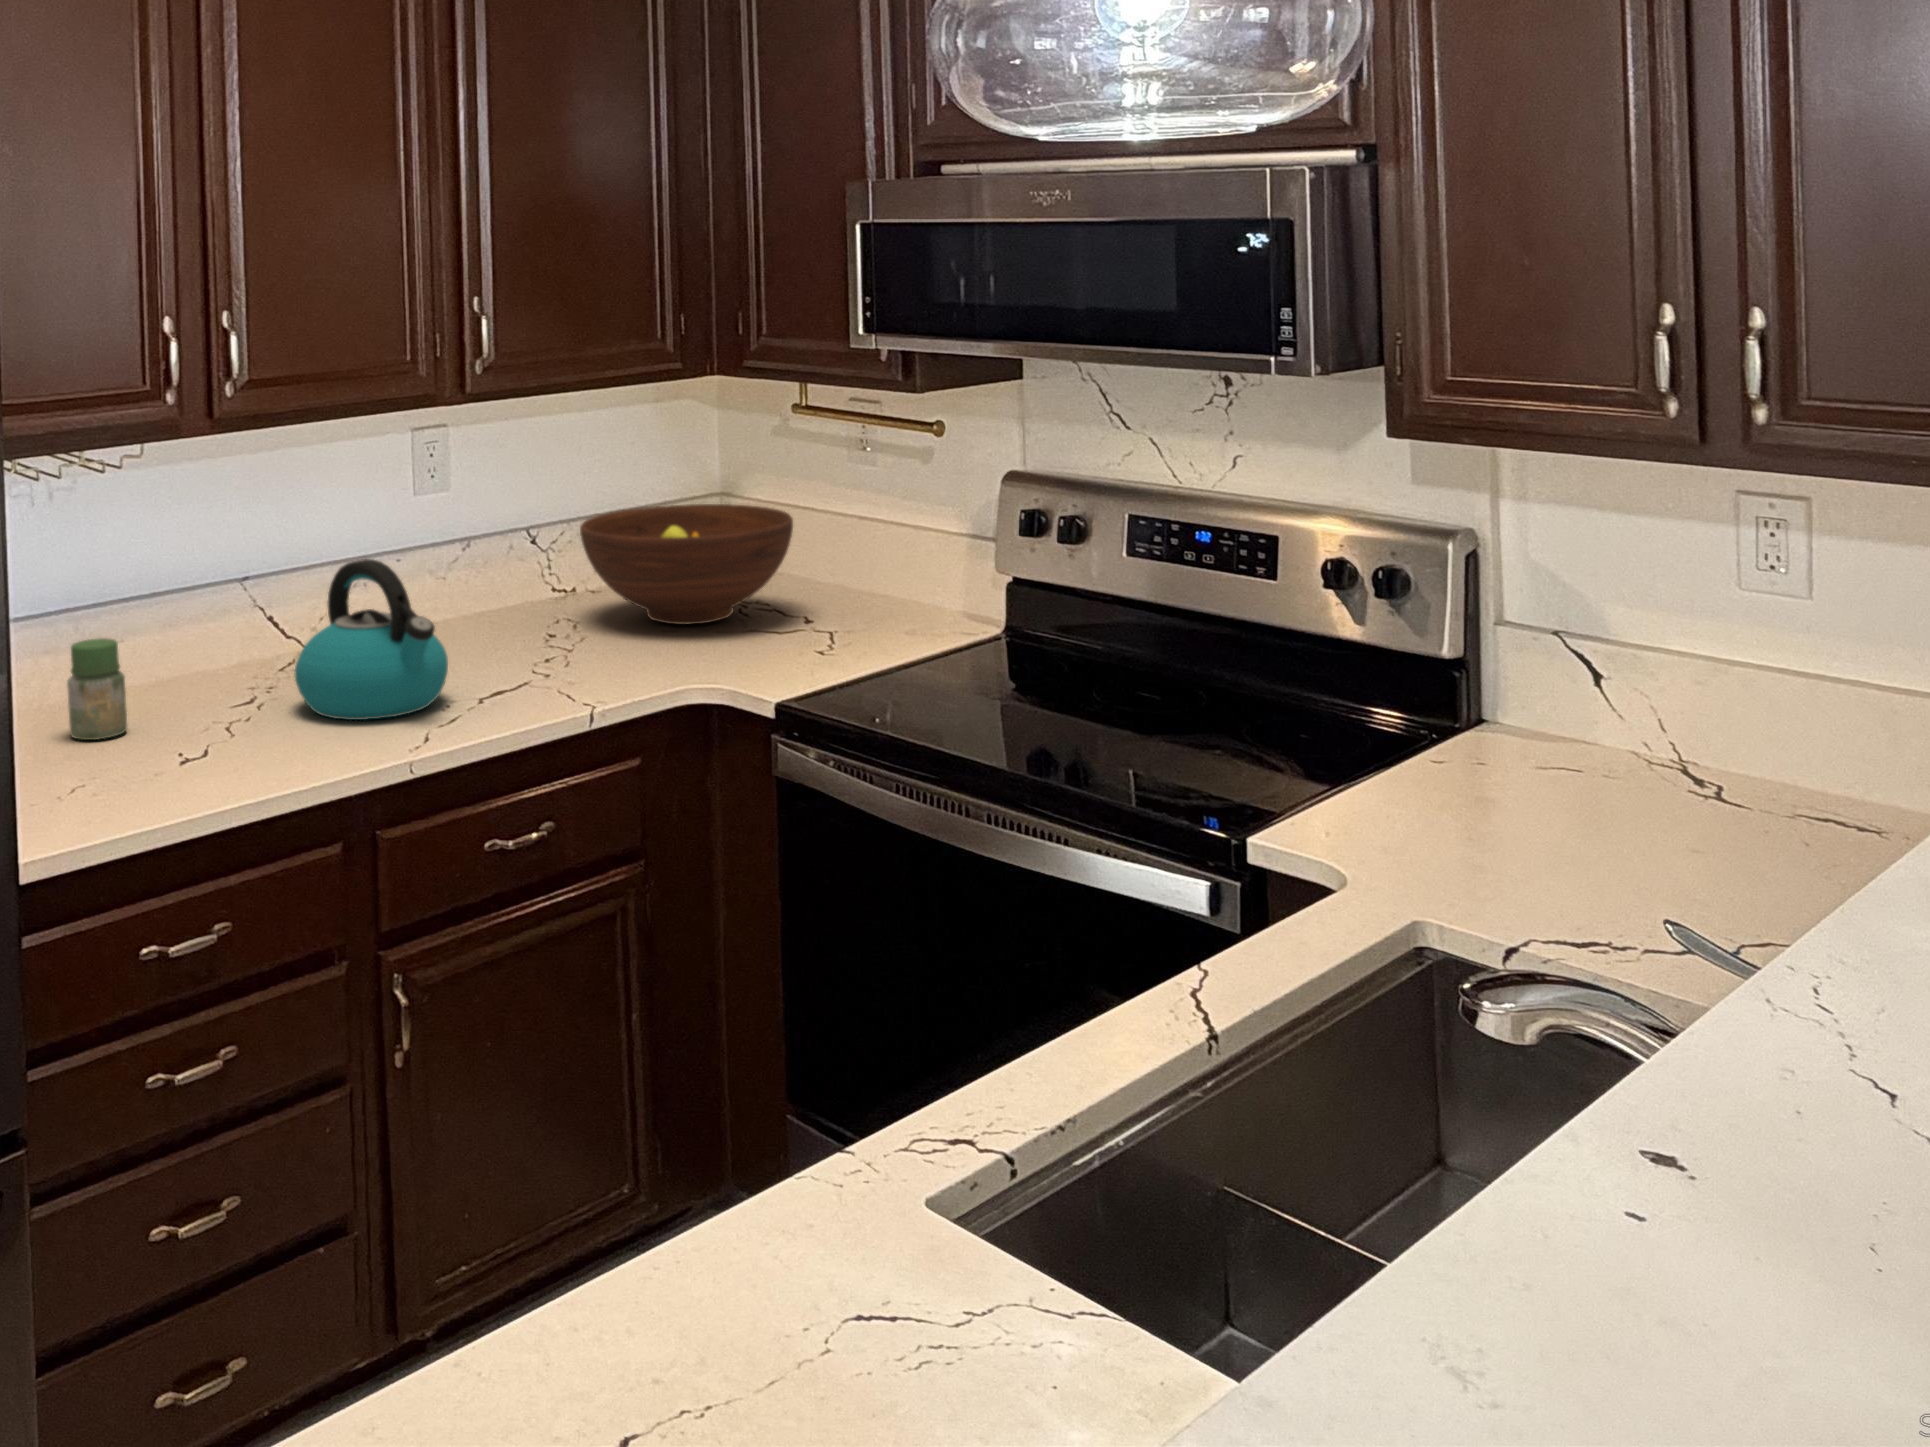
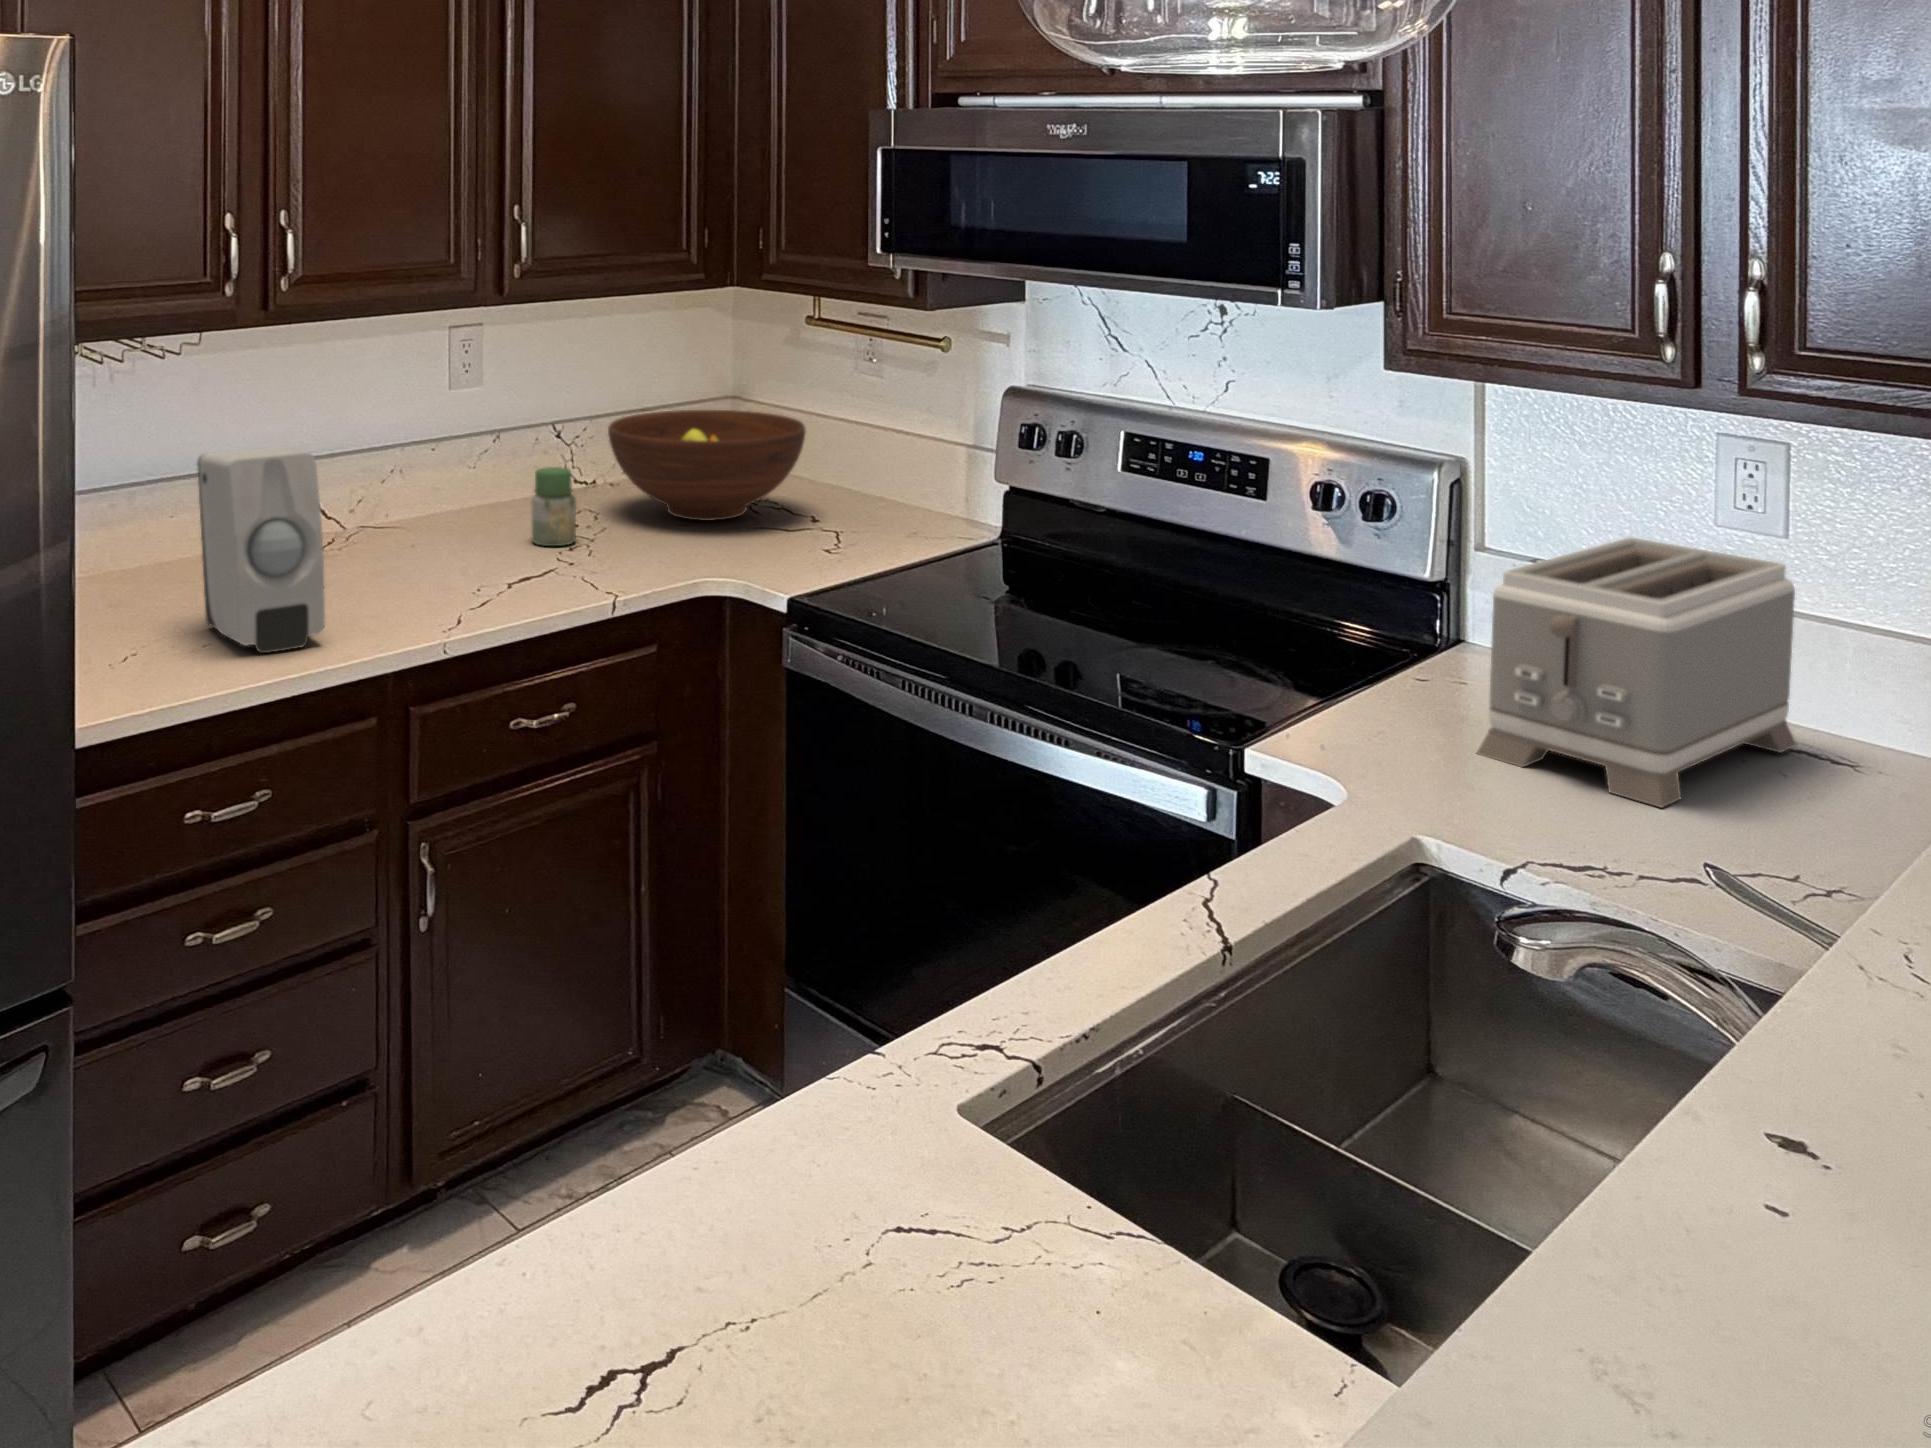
soap dispenser: none [134,559,274,780] -> present [197,447,325,653]
kettle: present [294,559,448,720] -> none [343,452,486,600]
toaster: none [1499,600,1842,884] -> present [1477,537,1797,808]
jar: present [67,638,127,740] -> present [531,467,576,546]

